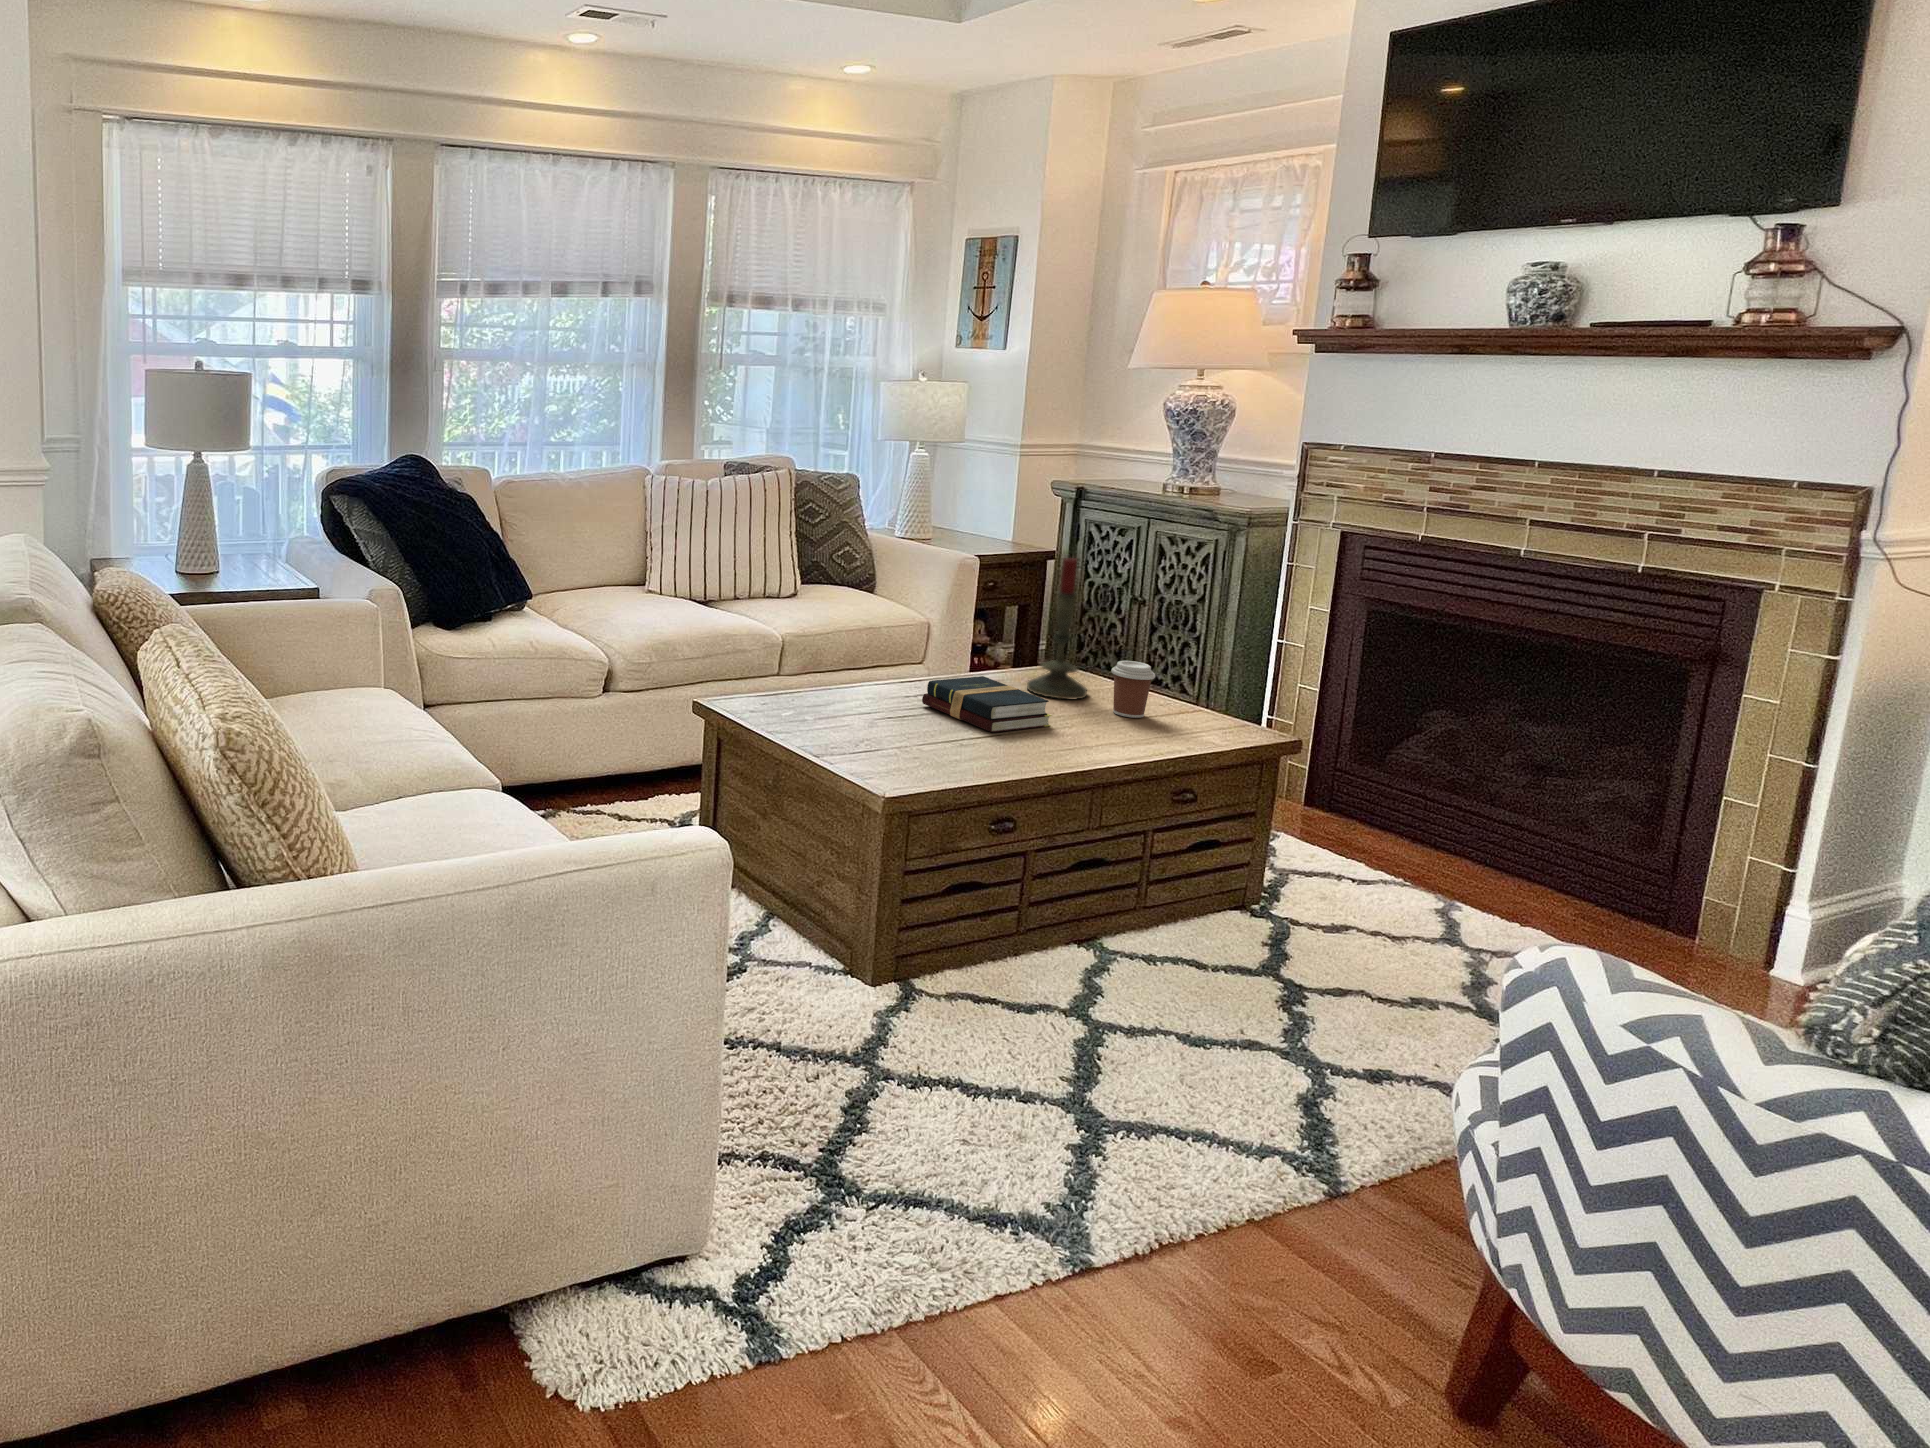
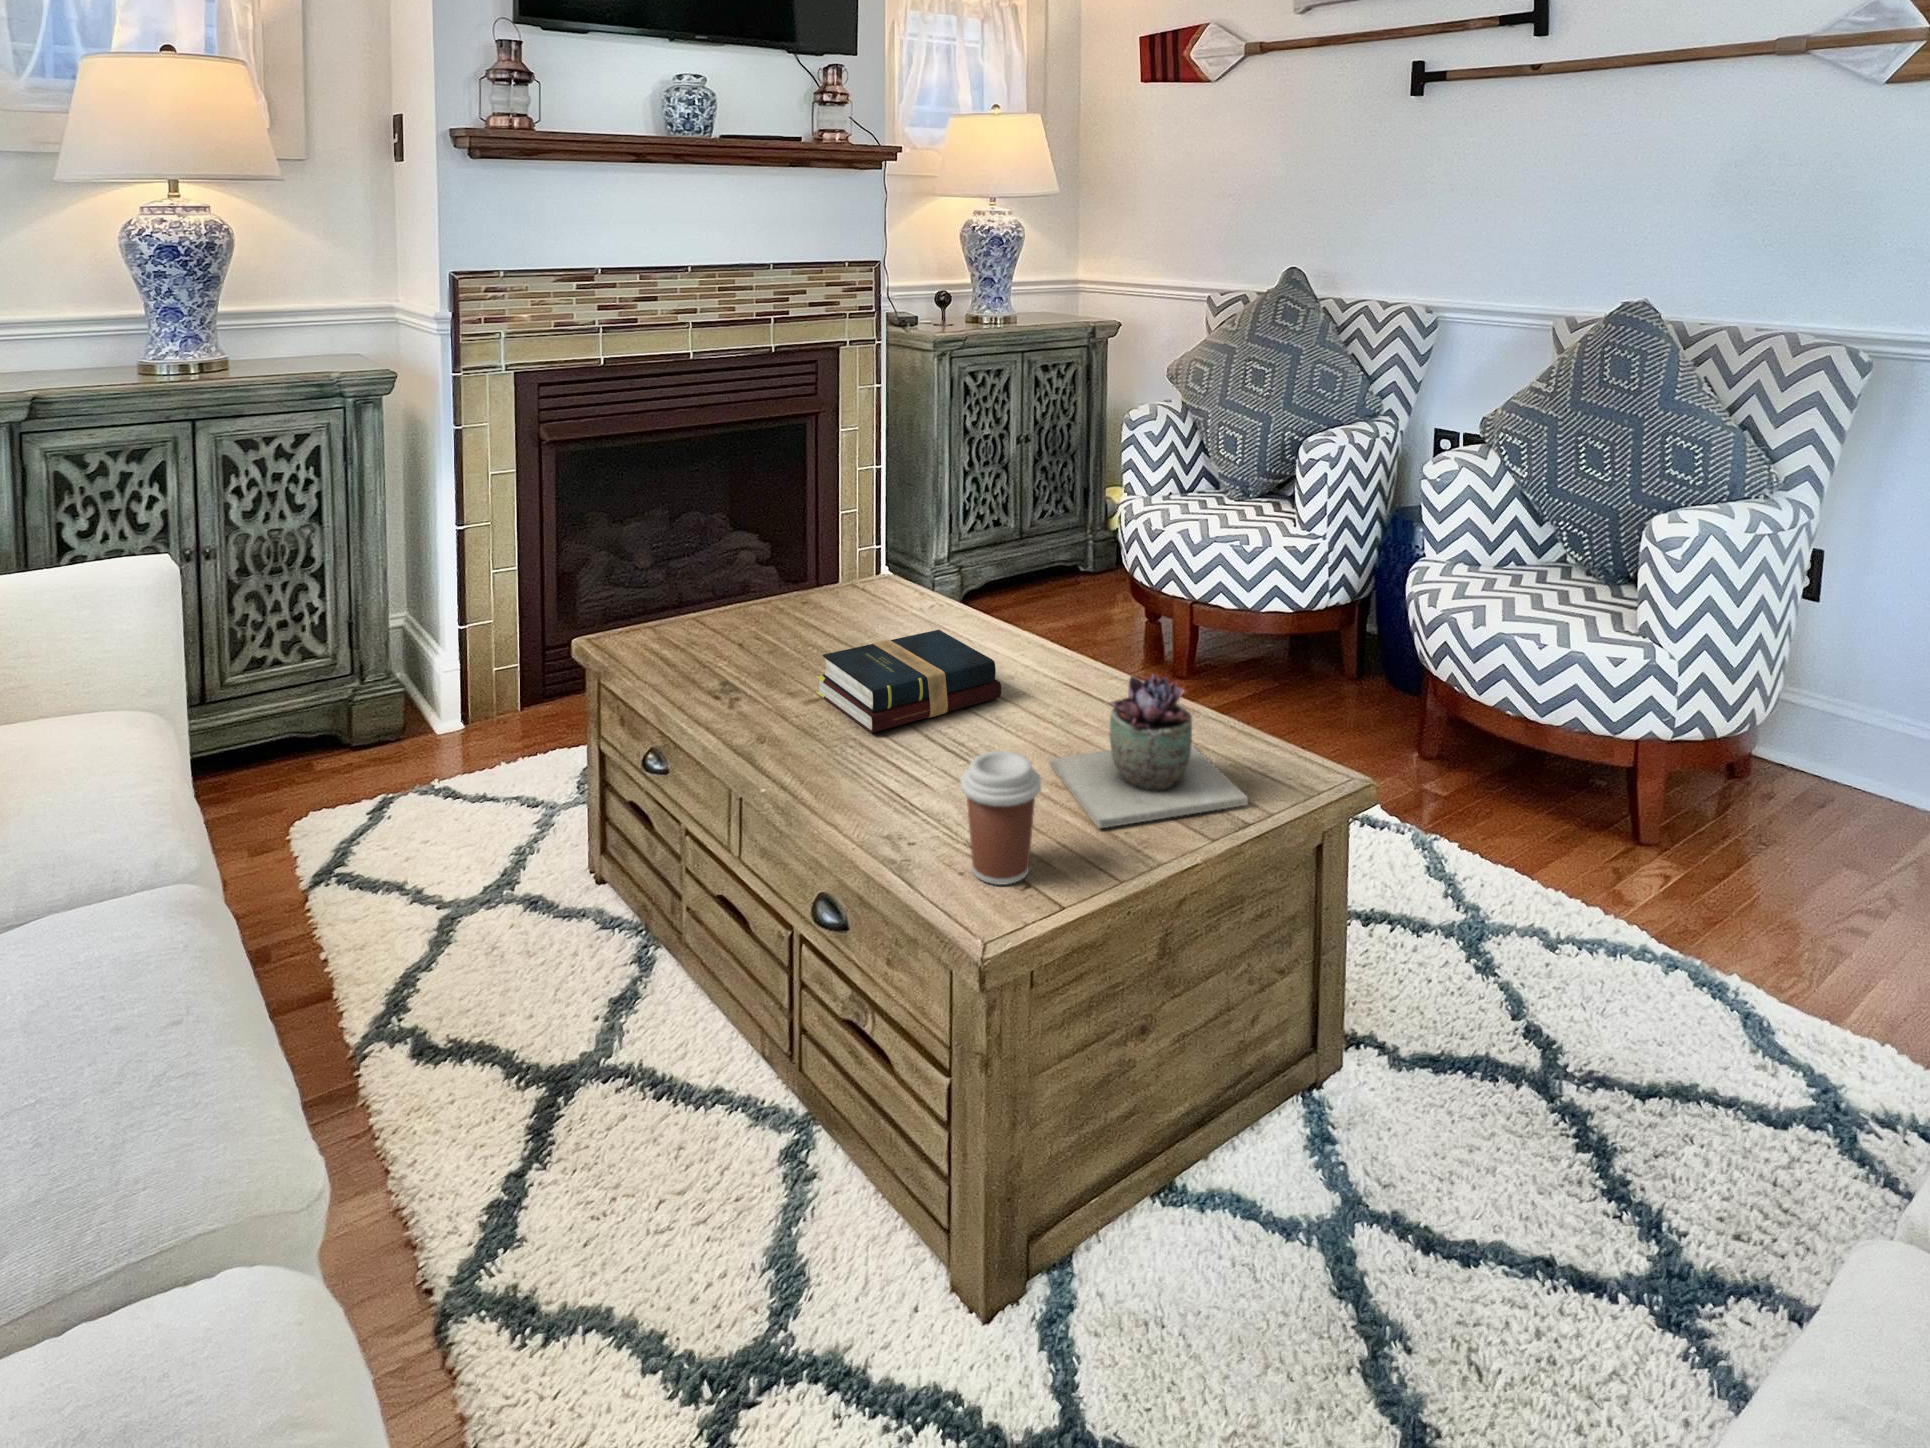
candle: present [1027,558,1087,699] -> none [719,440,801,660]
coffee cup: present [1111,661,1155,718] -> present [961,751,1041,885]
succulent plant: none [822,684,936,765] -> present [1050,674,1248,828]

